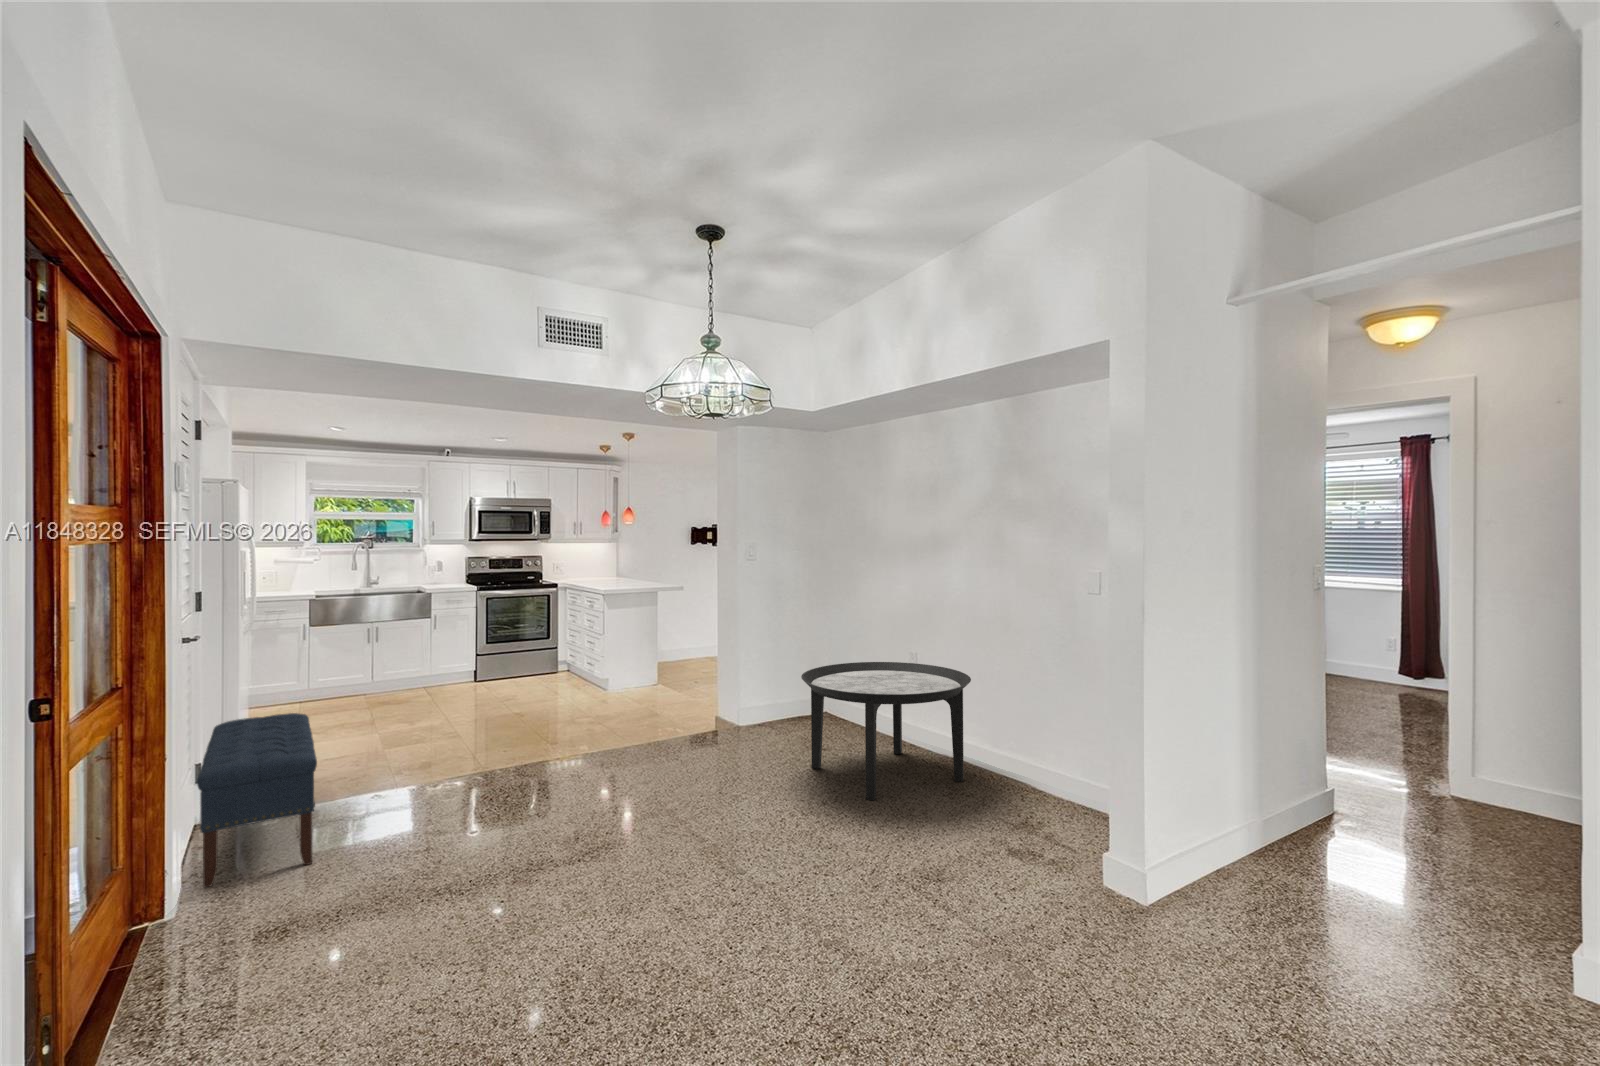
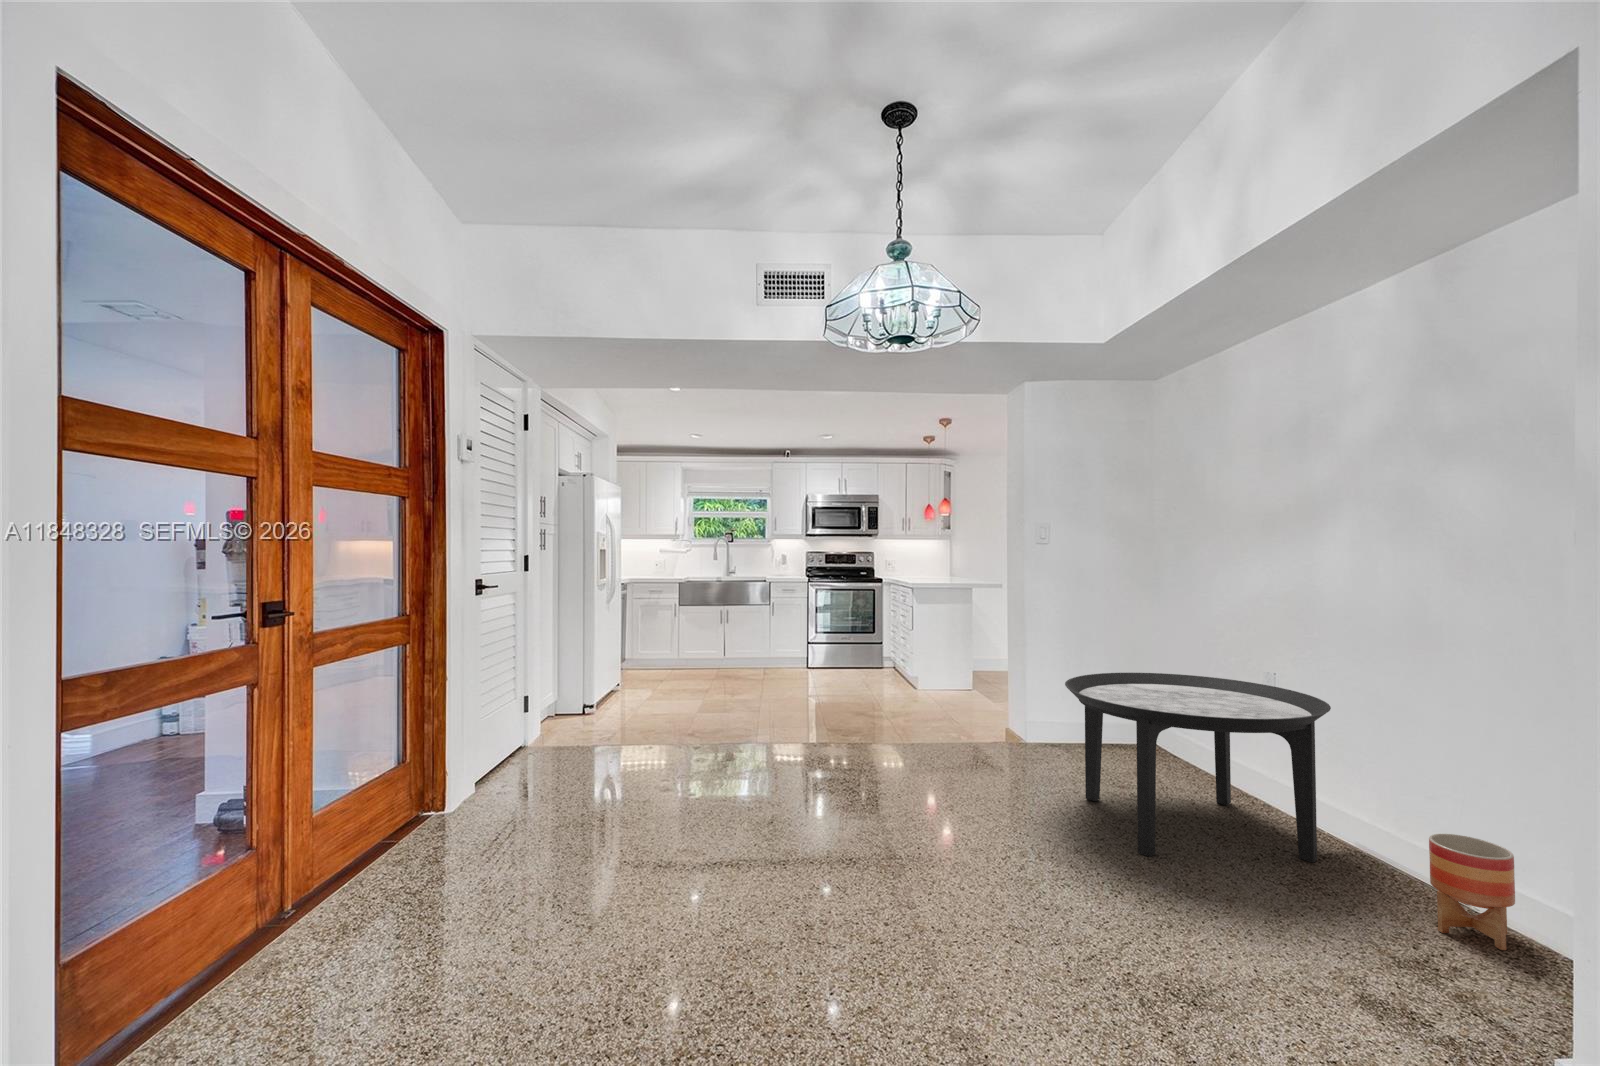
bench: present [197,713,317,887] -> none [488,663,614,792]
planter: none [1028,747,1067,809] -> present [1429,834,1515,950]

